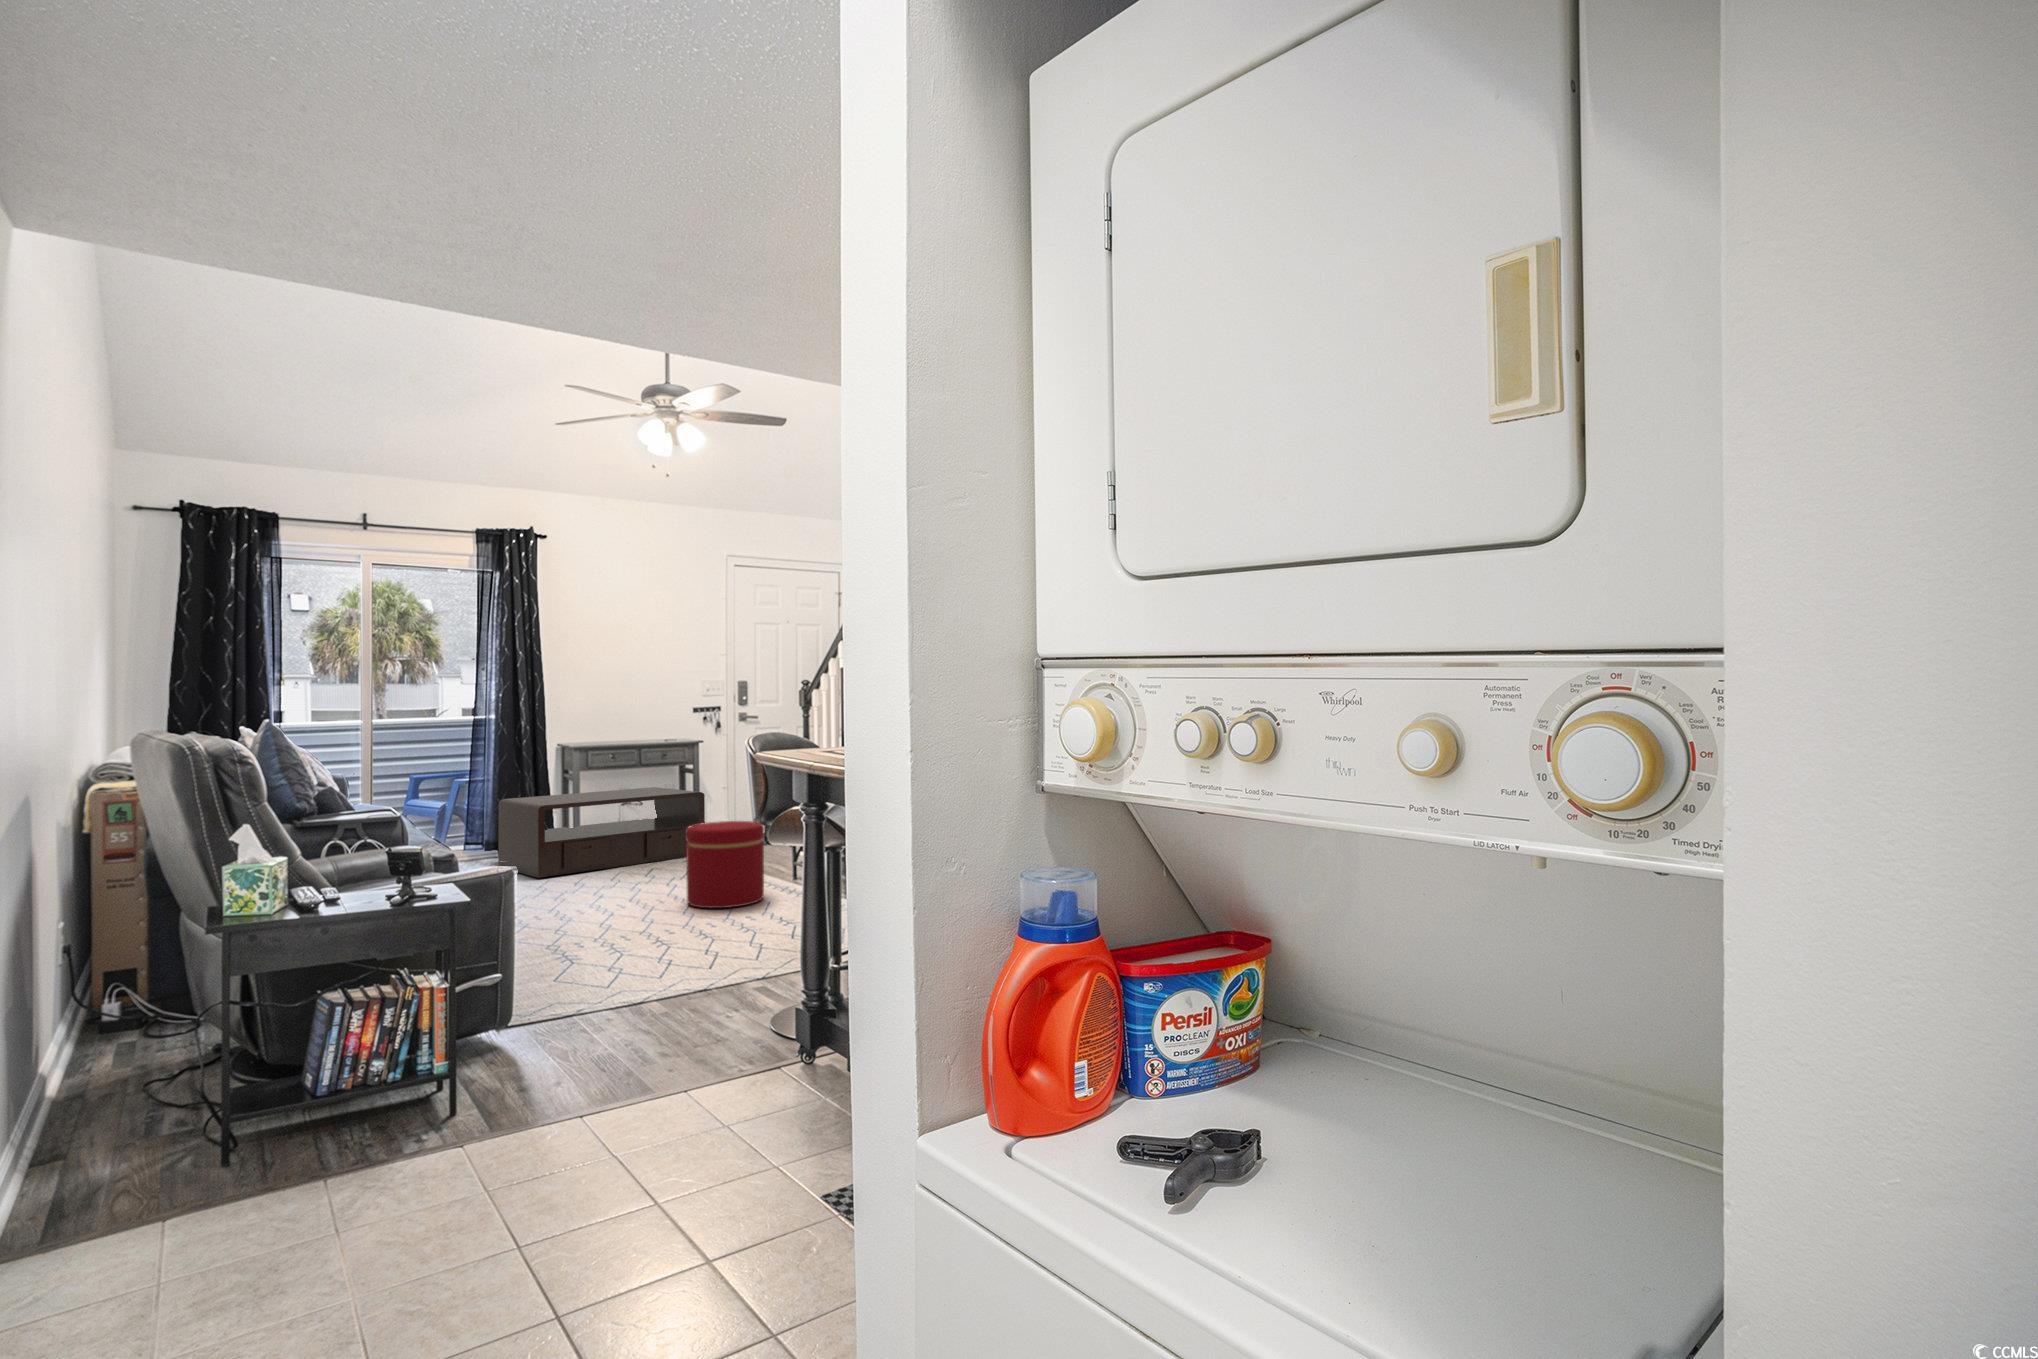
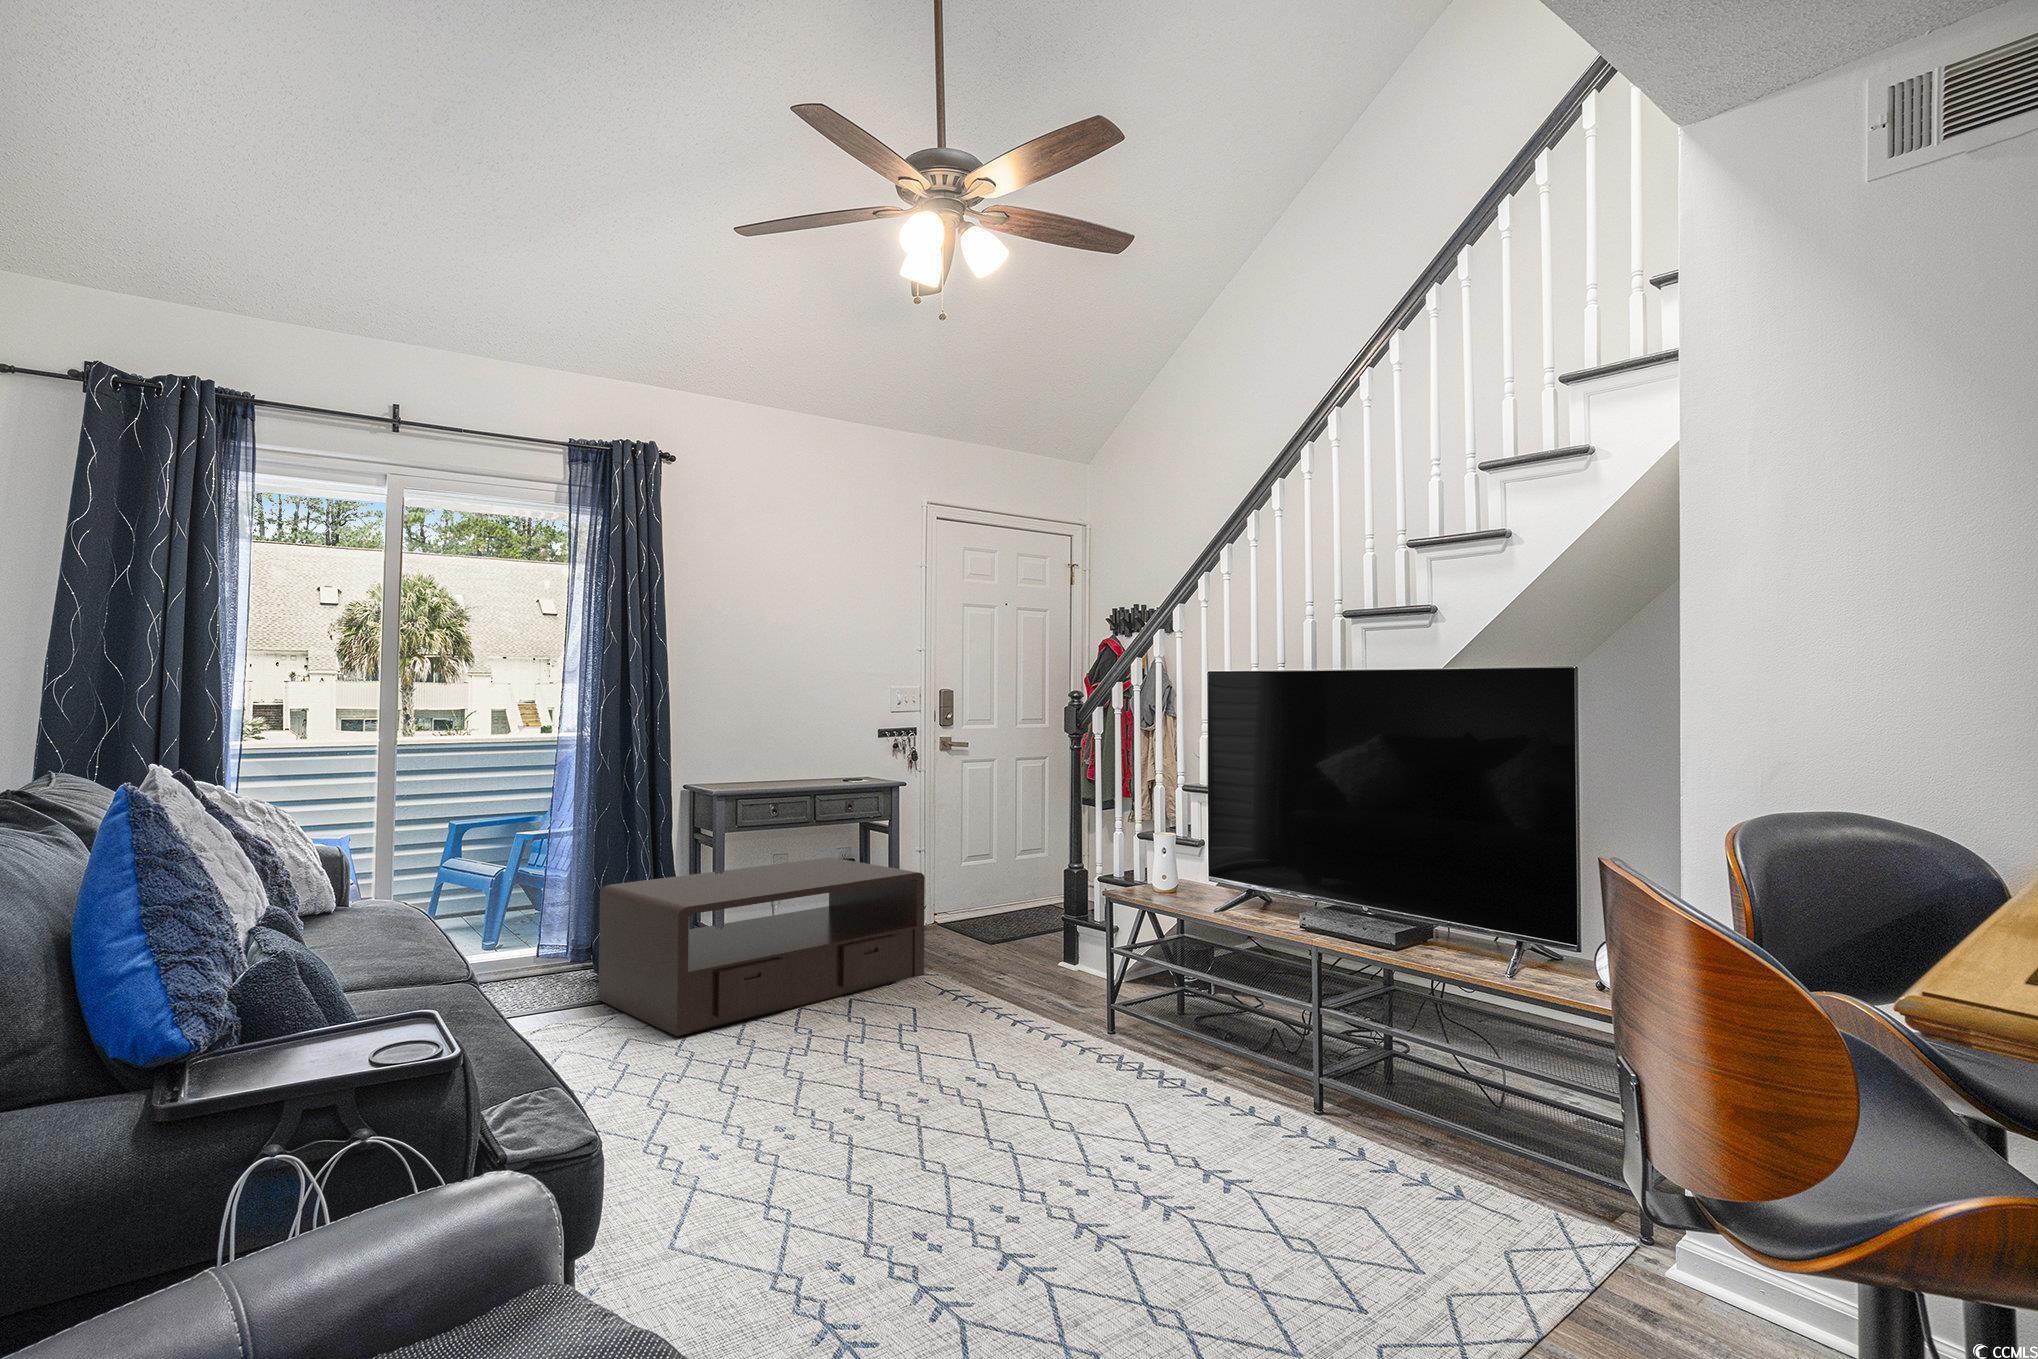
ottoman: present [686,821,764,908] -> none [996,959,1143,1156]

